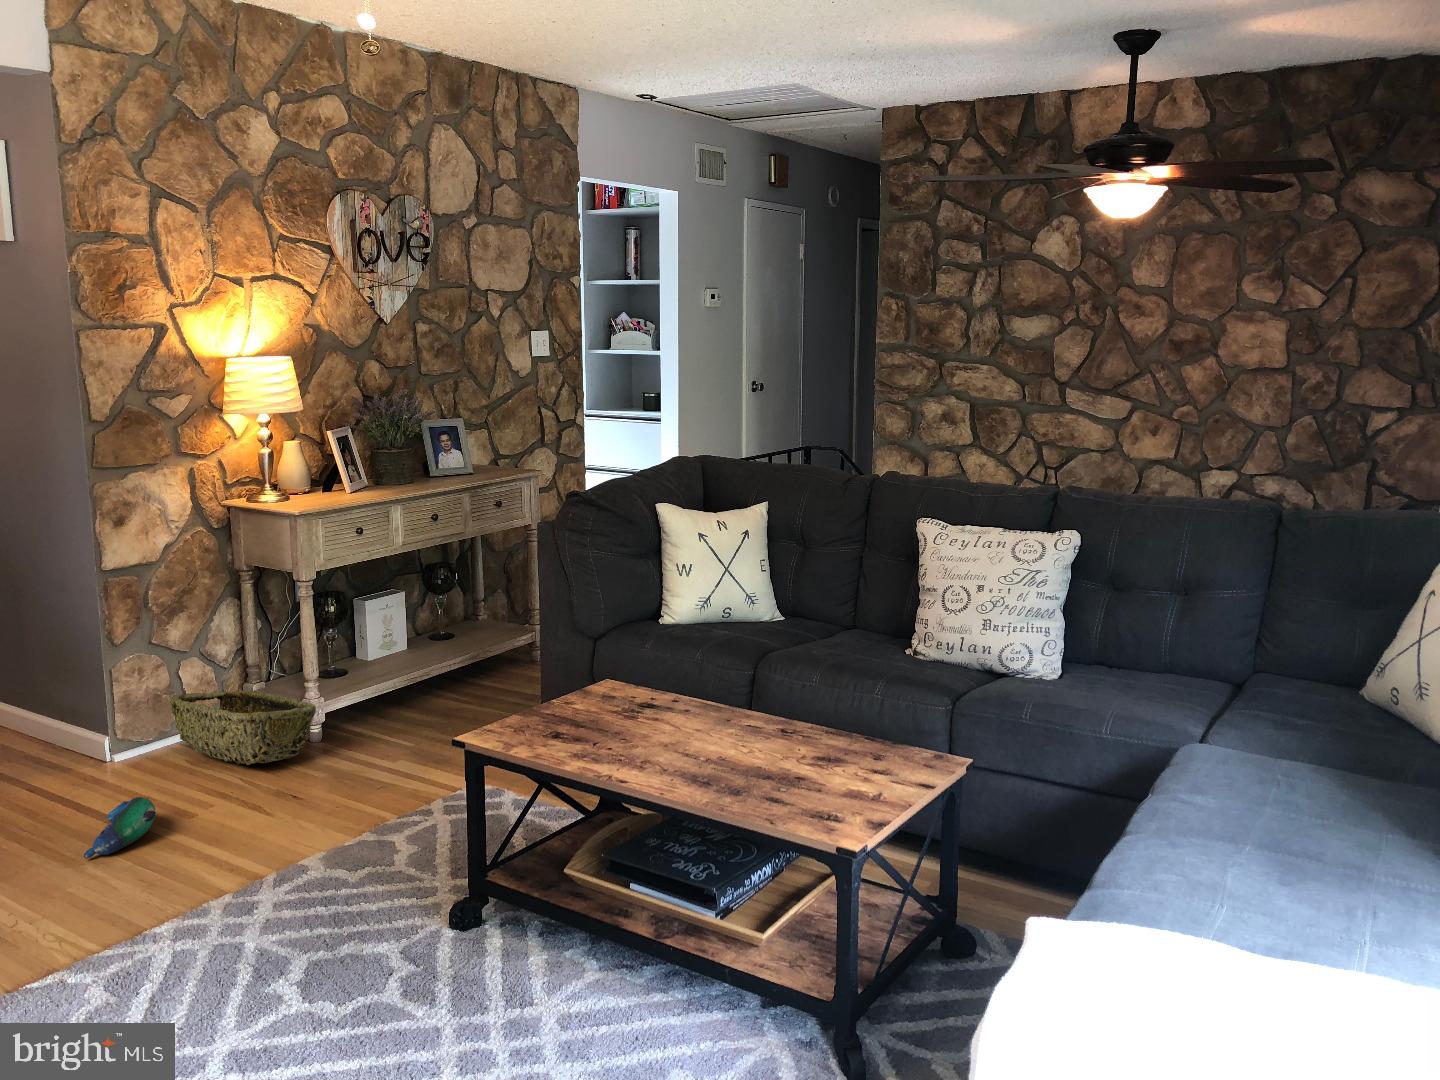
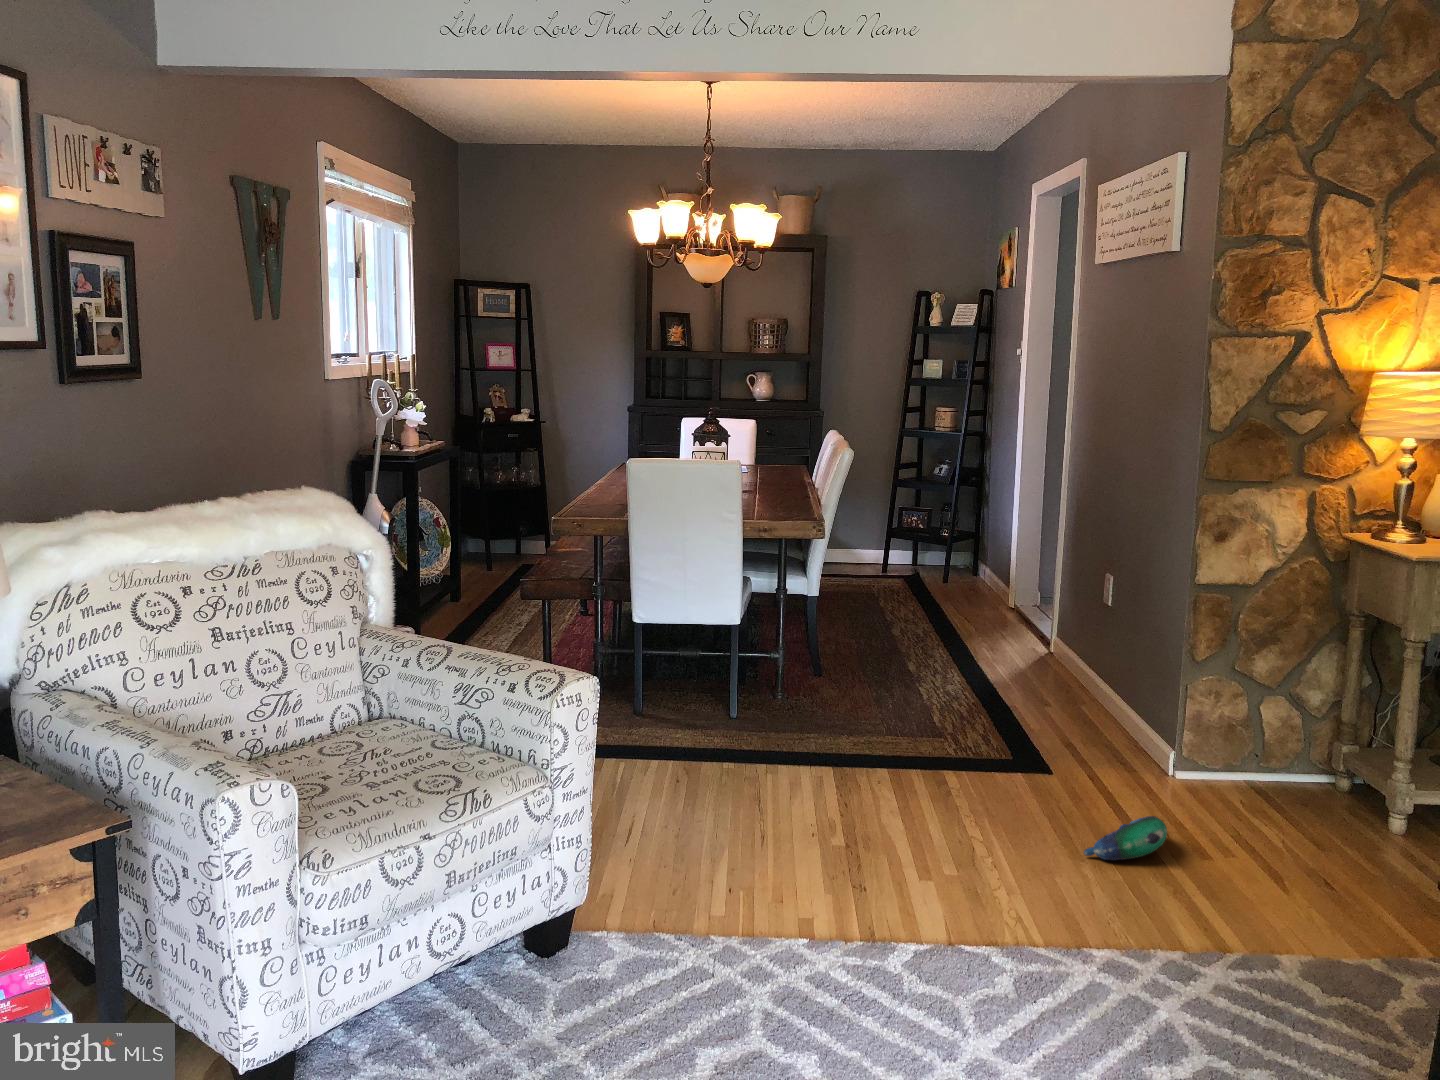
woven basket: present [170,690,316,765] -> none [1238,728,1394,839]

